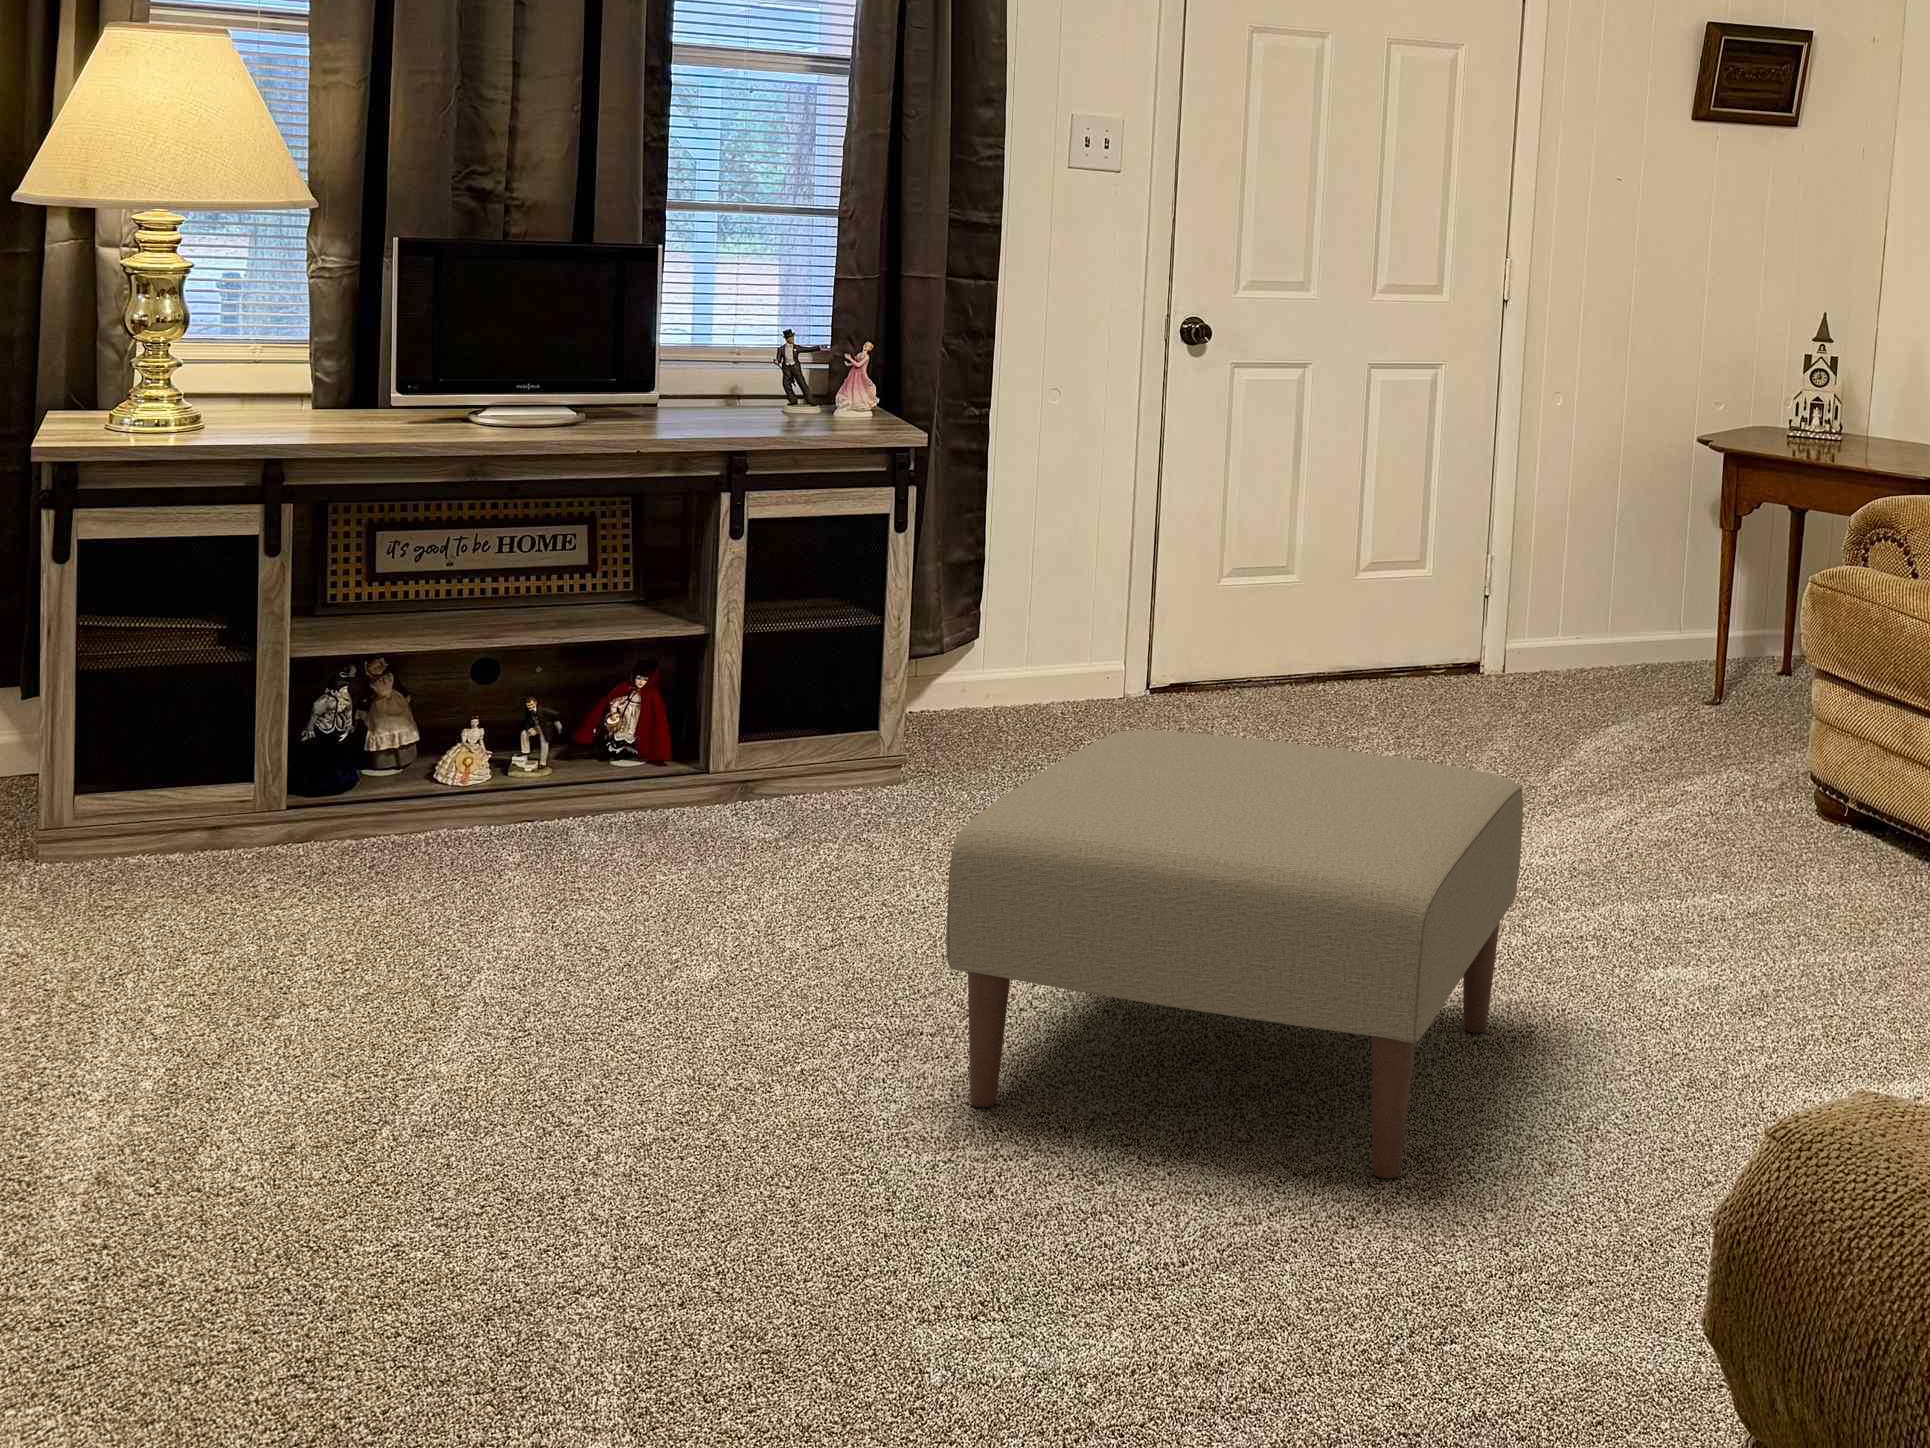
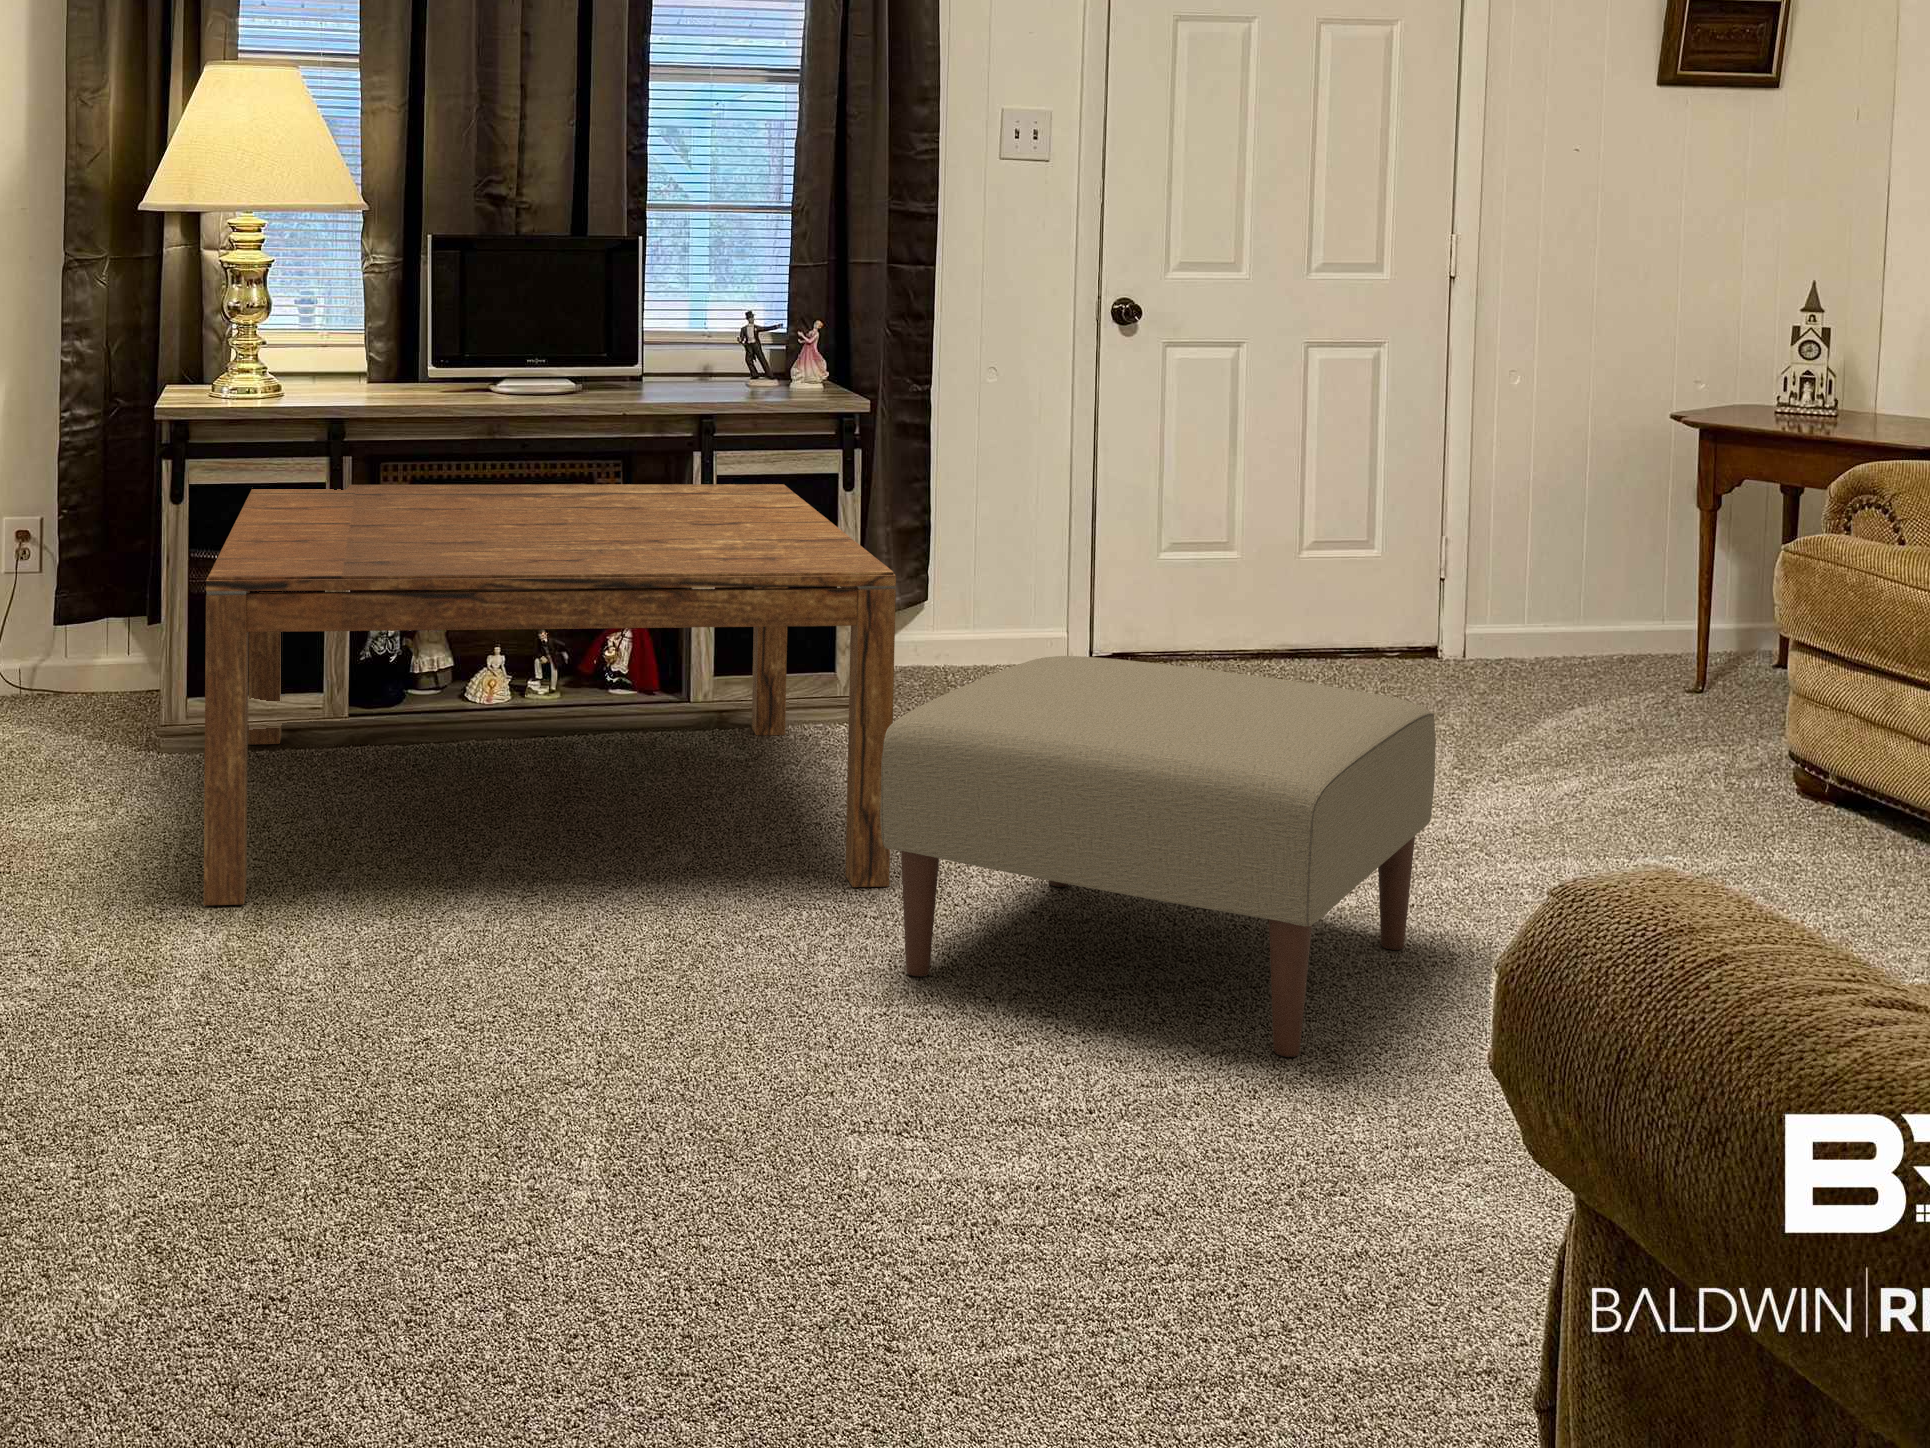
coffee table: none [100,523,958,1074] -> present [204,484,896,905]

